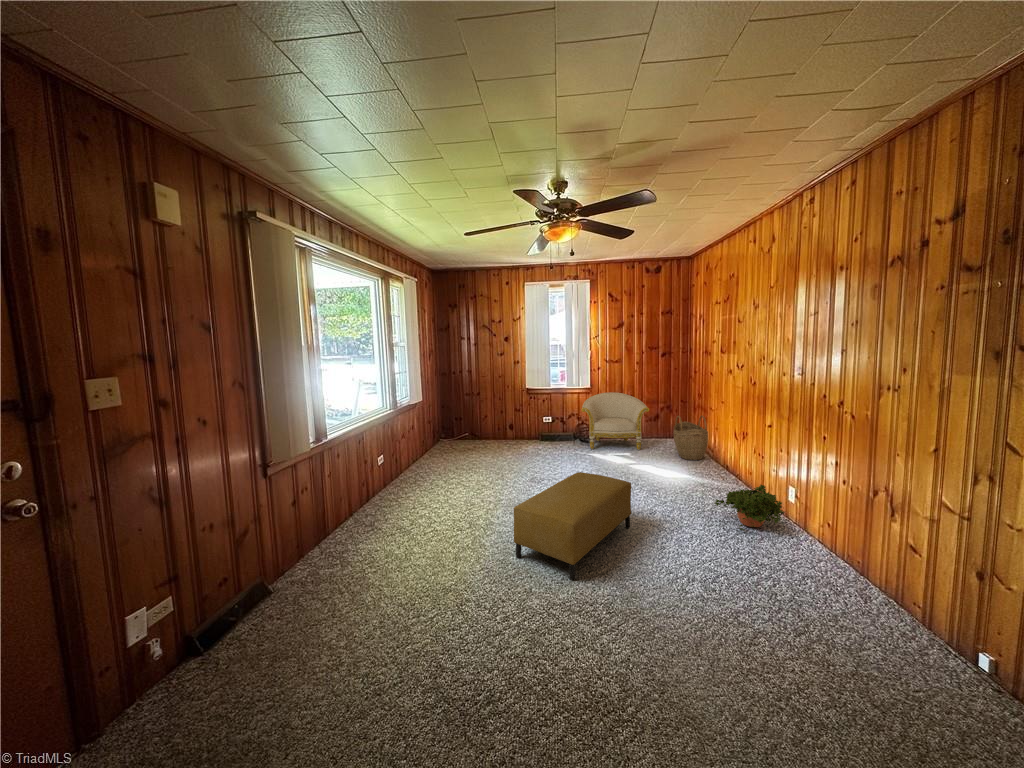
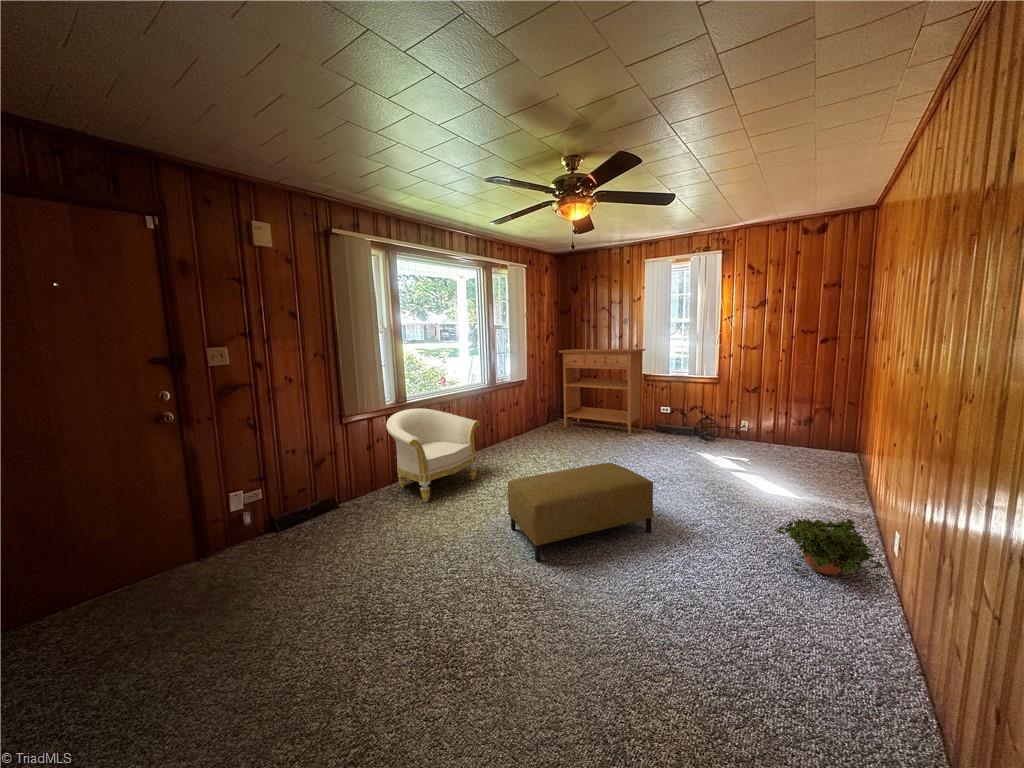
console table: none [447,364,529,446] -> present [558,349,646,436]
armchair: present [581,392,649,450] -> present [386,408,480,502]
woven basket: present [673,416,708,460] -> none [810,419,861,481]

